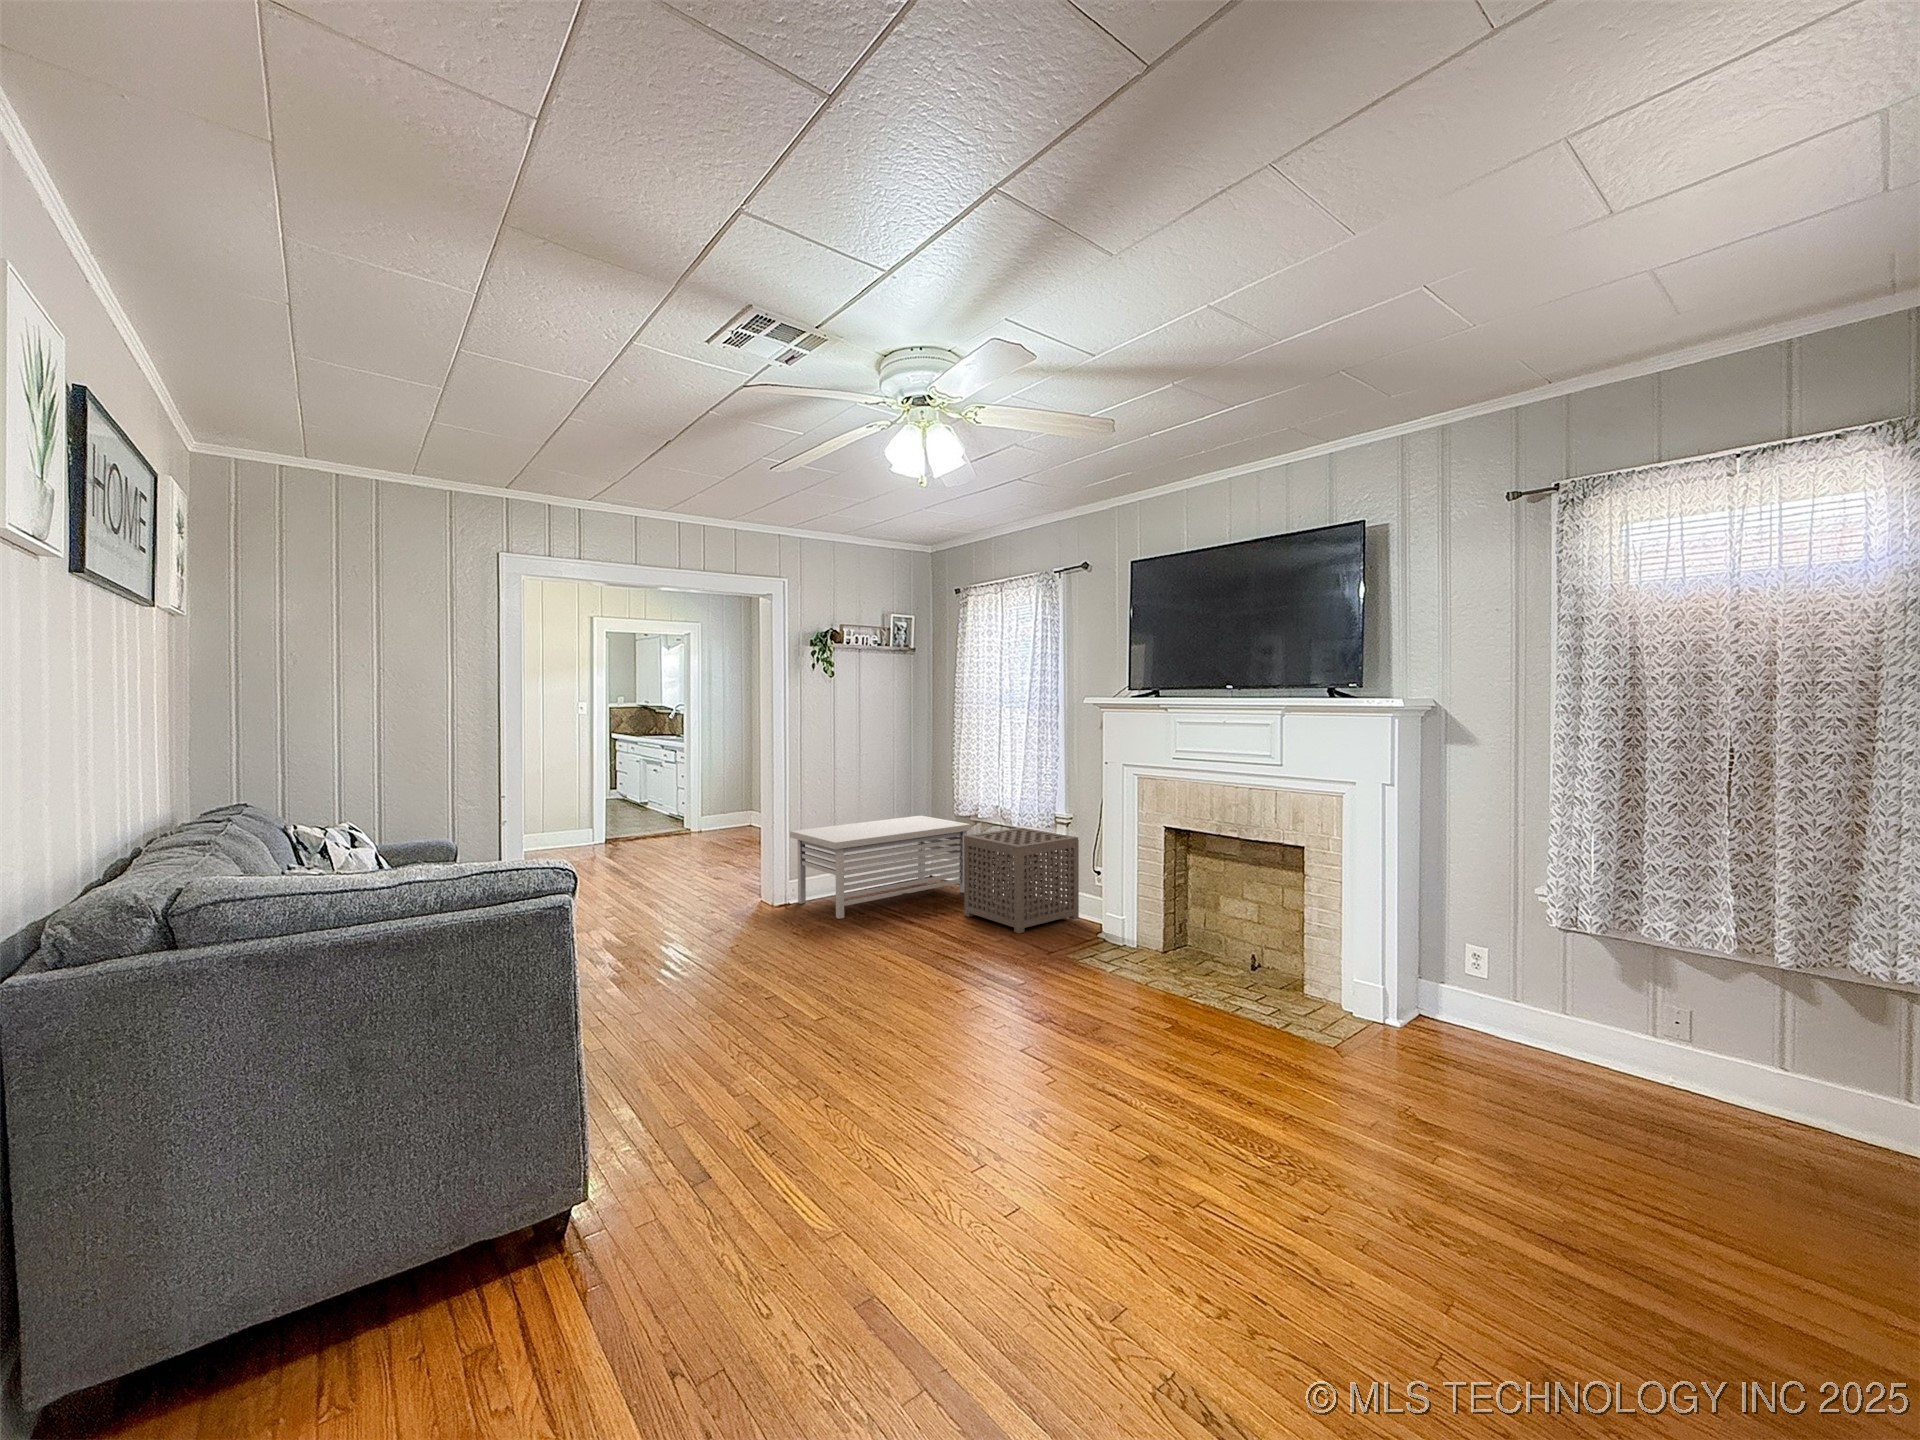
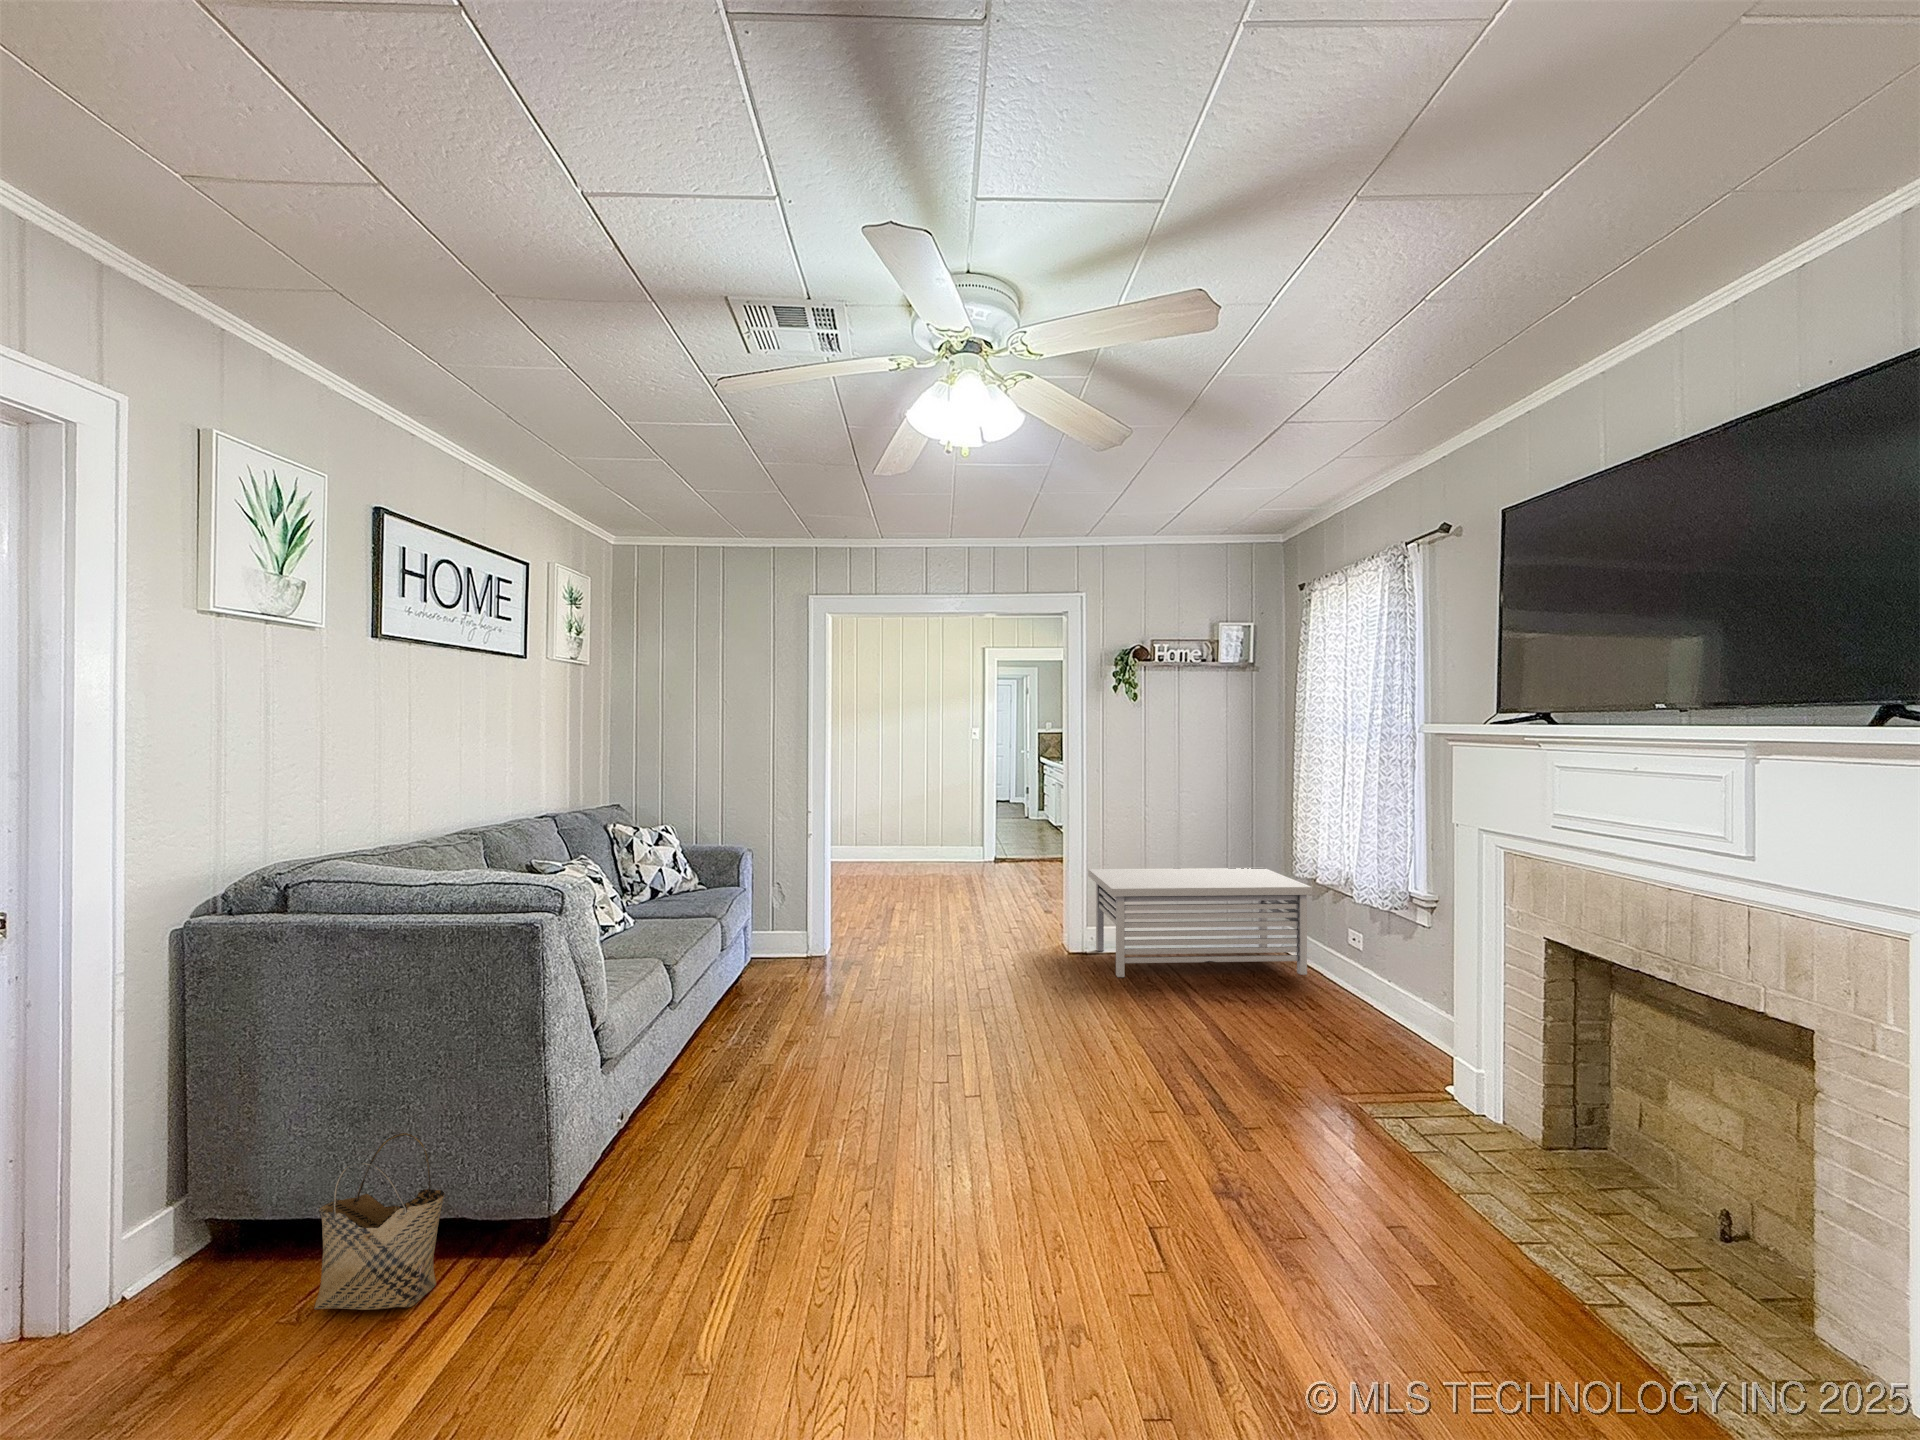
side table: present [964,828,1079,933] -> none [1271,901,1441,1049]
woven basket: none [357,1161,503,1379] -> present [314,1133,445,1310]

